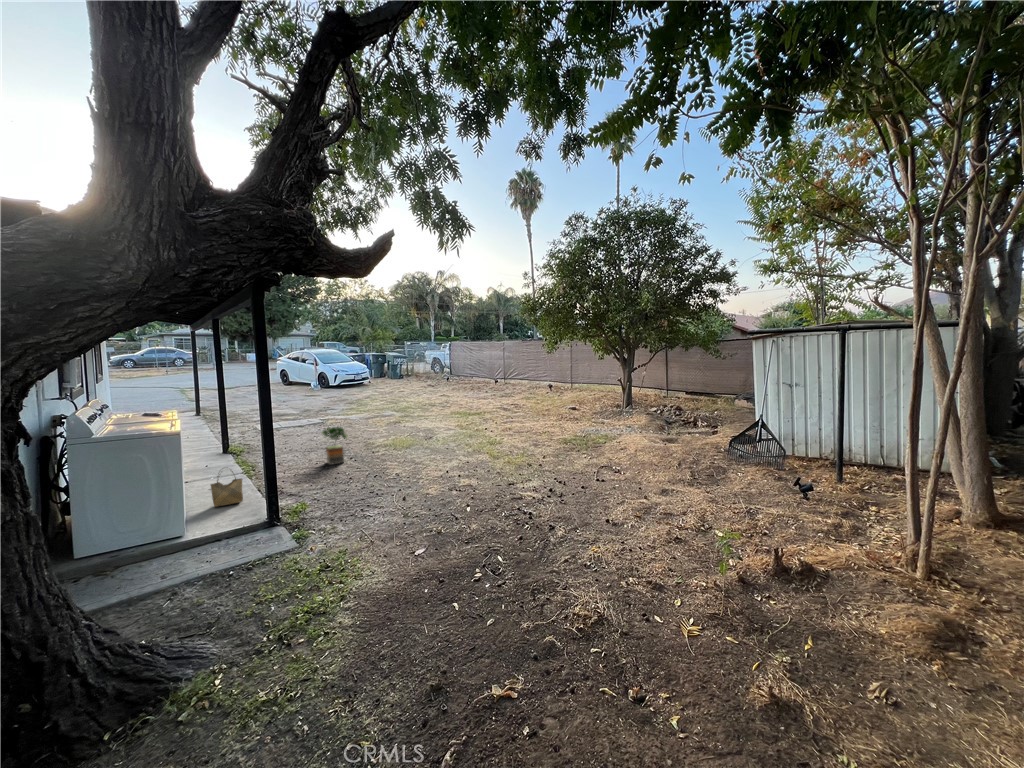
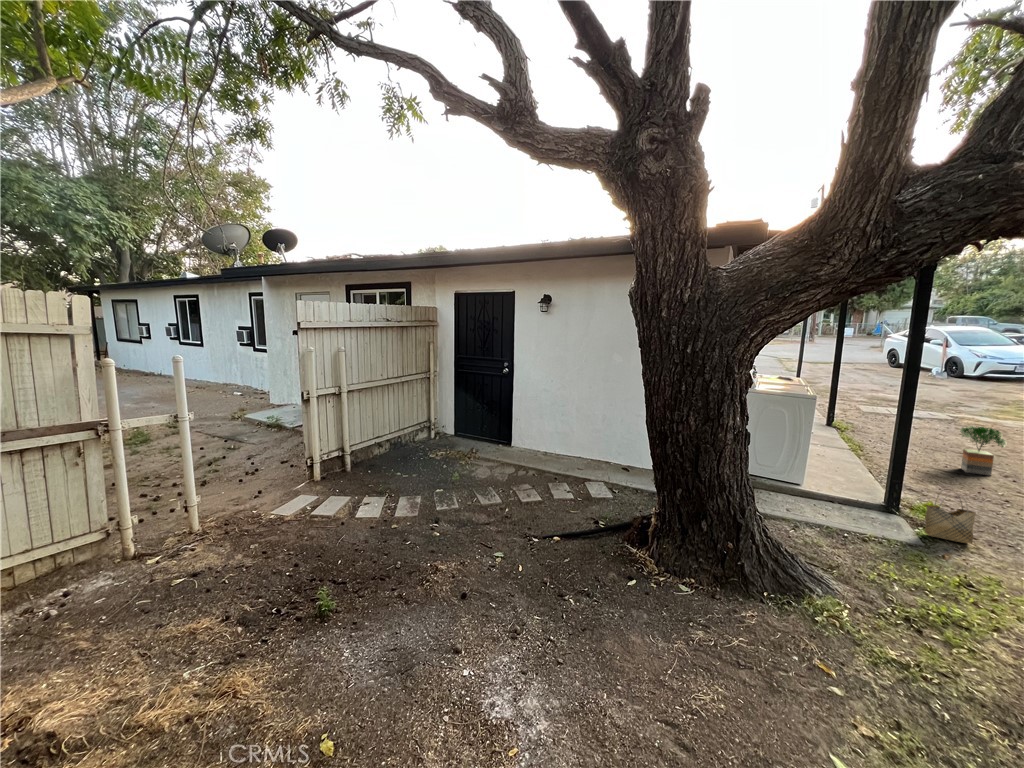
woven basket: present [211,471,243,507] -> present [925,489,976,544]

